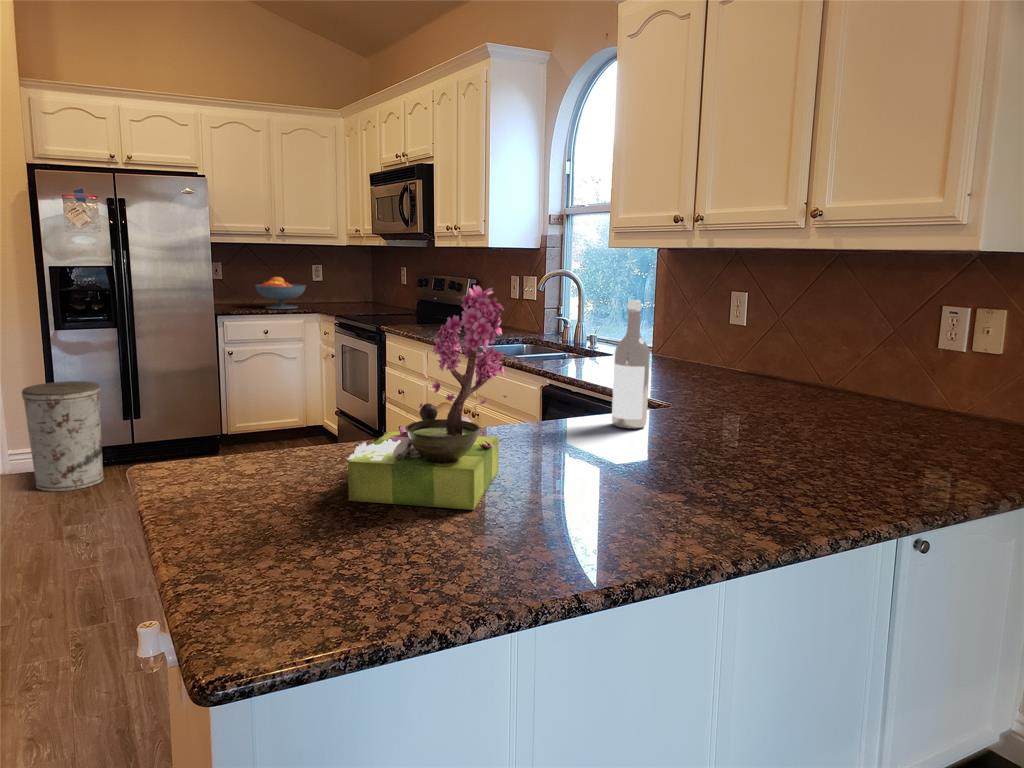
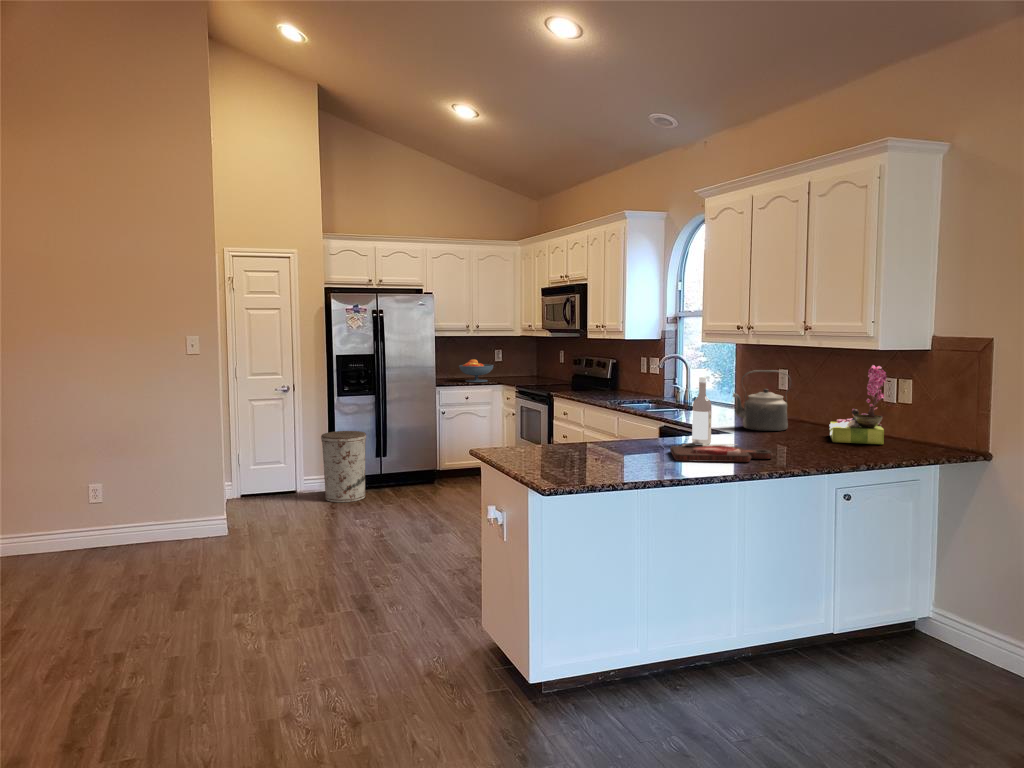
flower arrangement: present [347,285,507,510] -> present [829,365,890,444]
kettle: none [665,291,762,393] -> present [733,370,791,431]
cutting board: none [577,435,784,480] -> present [670,444,773,462]

